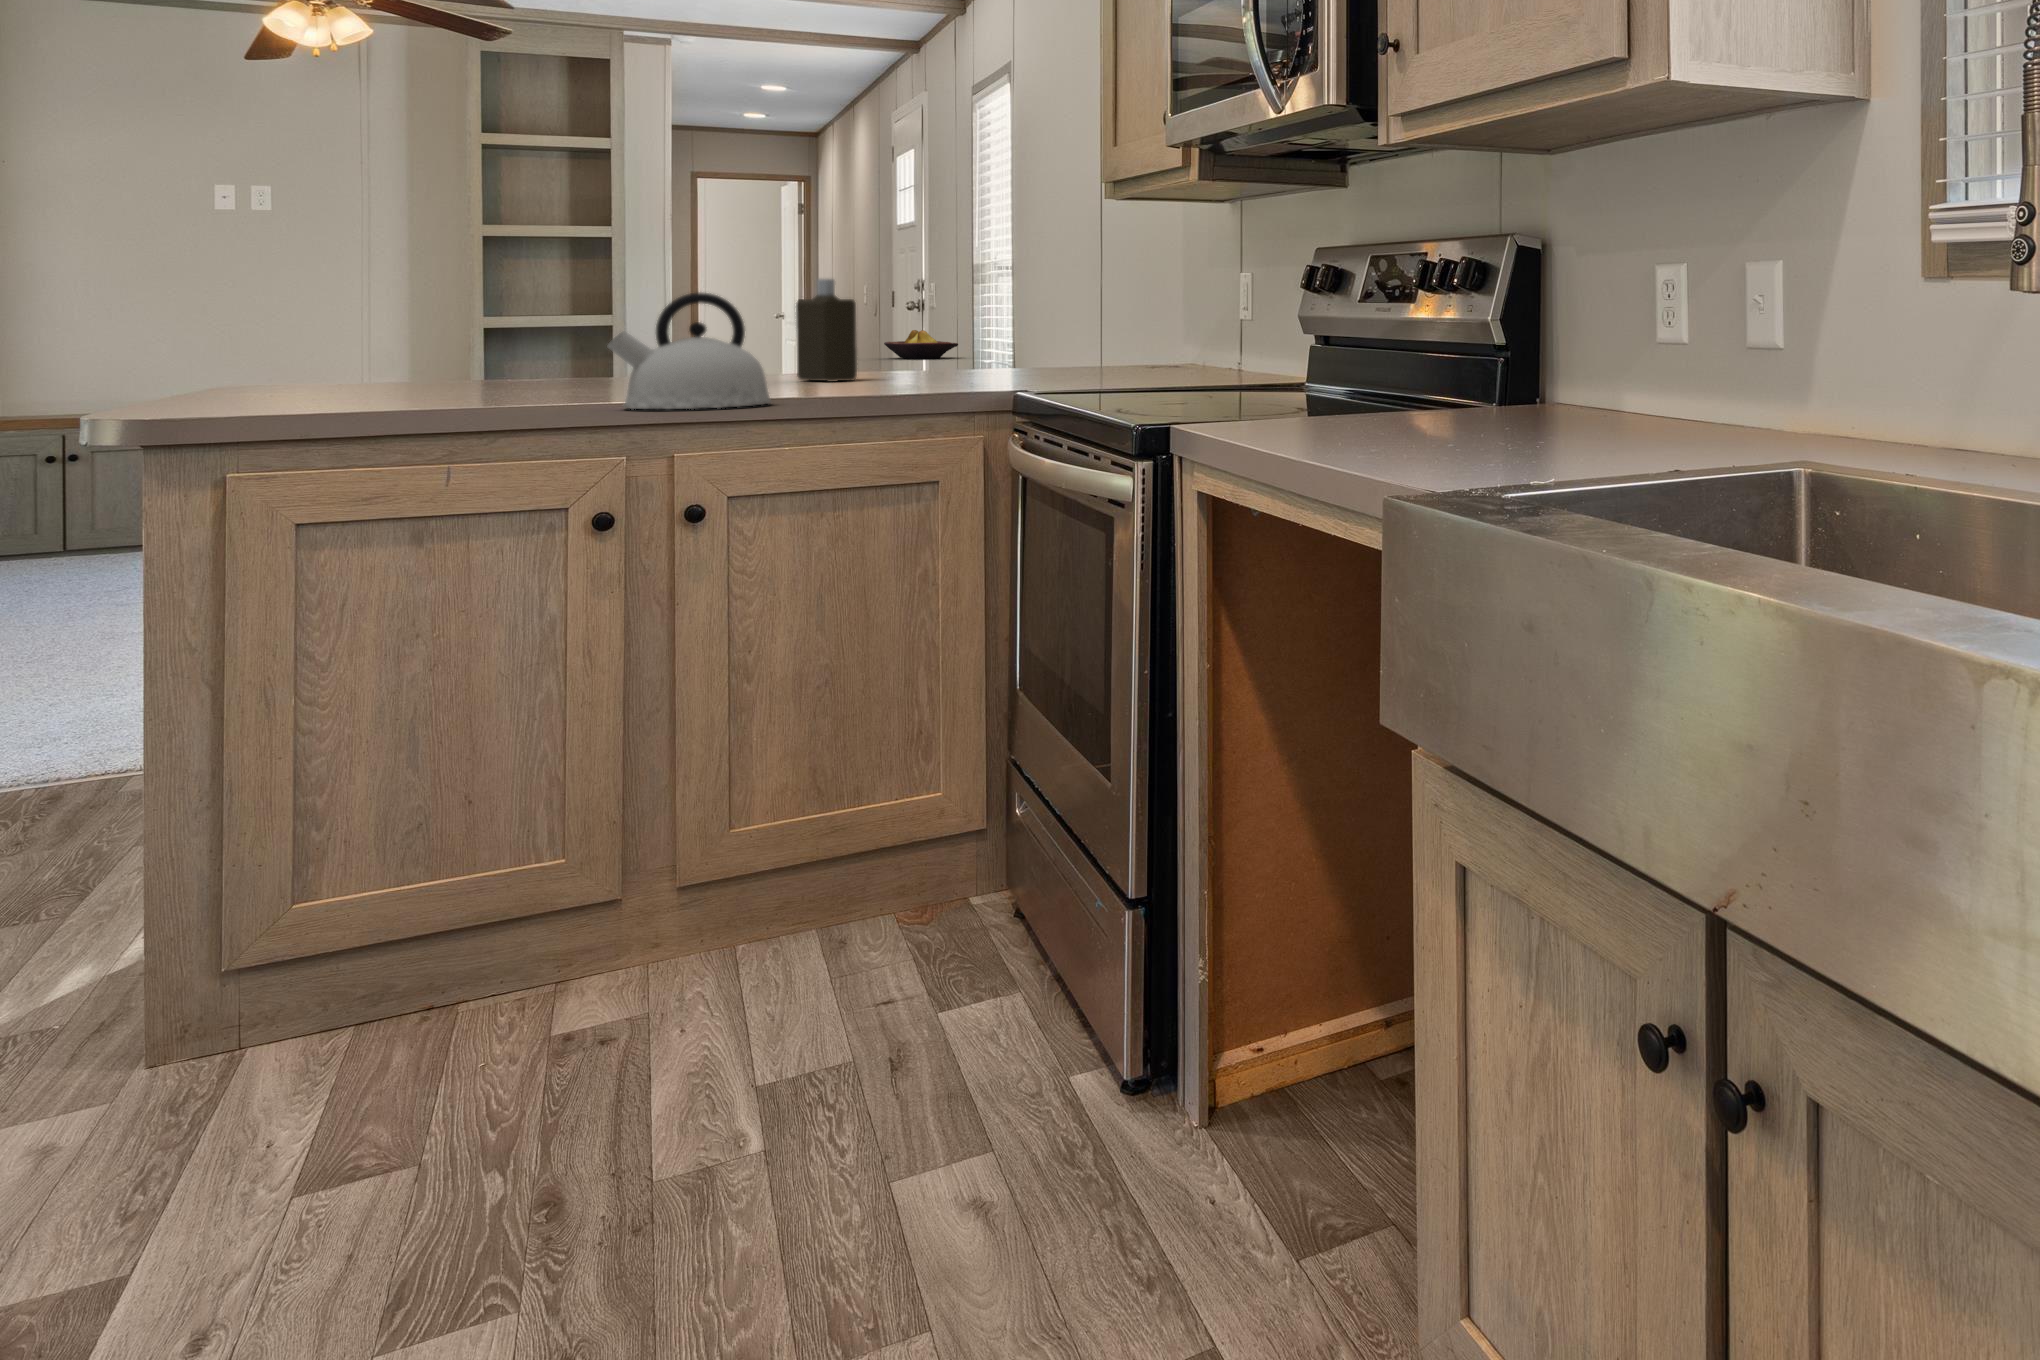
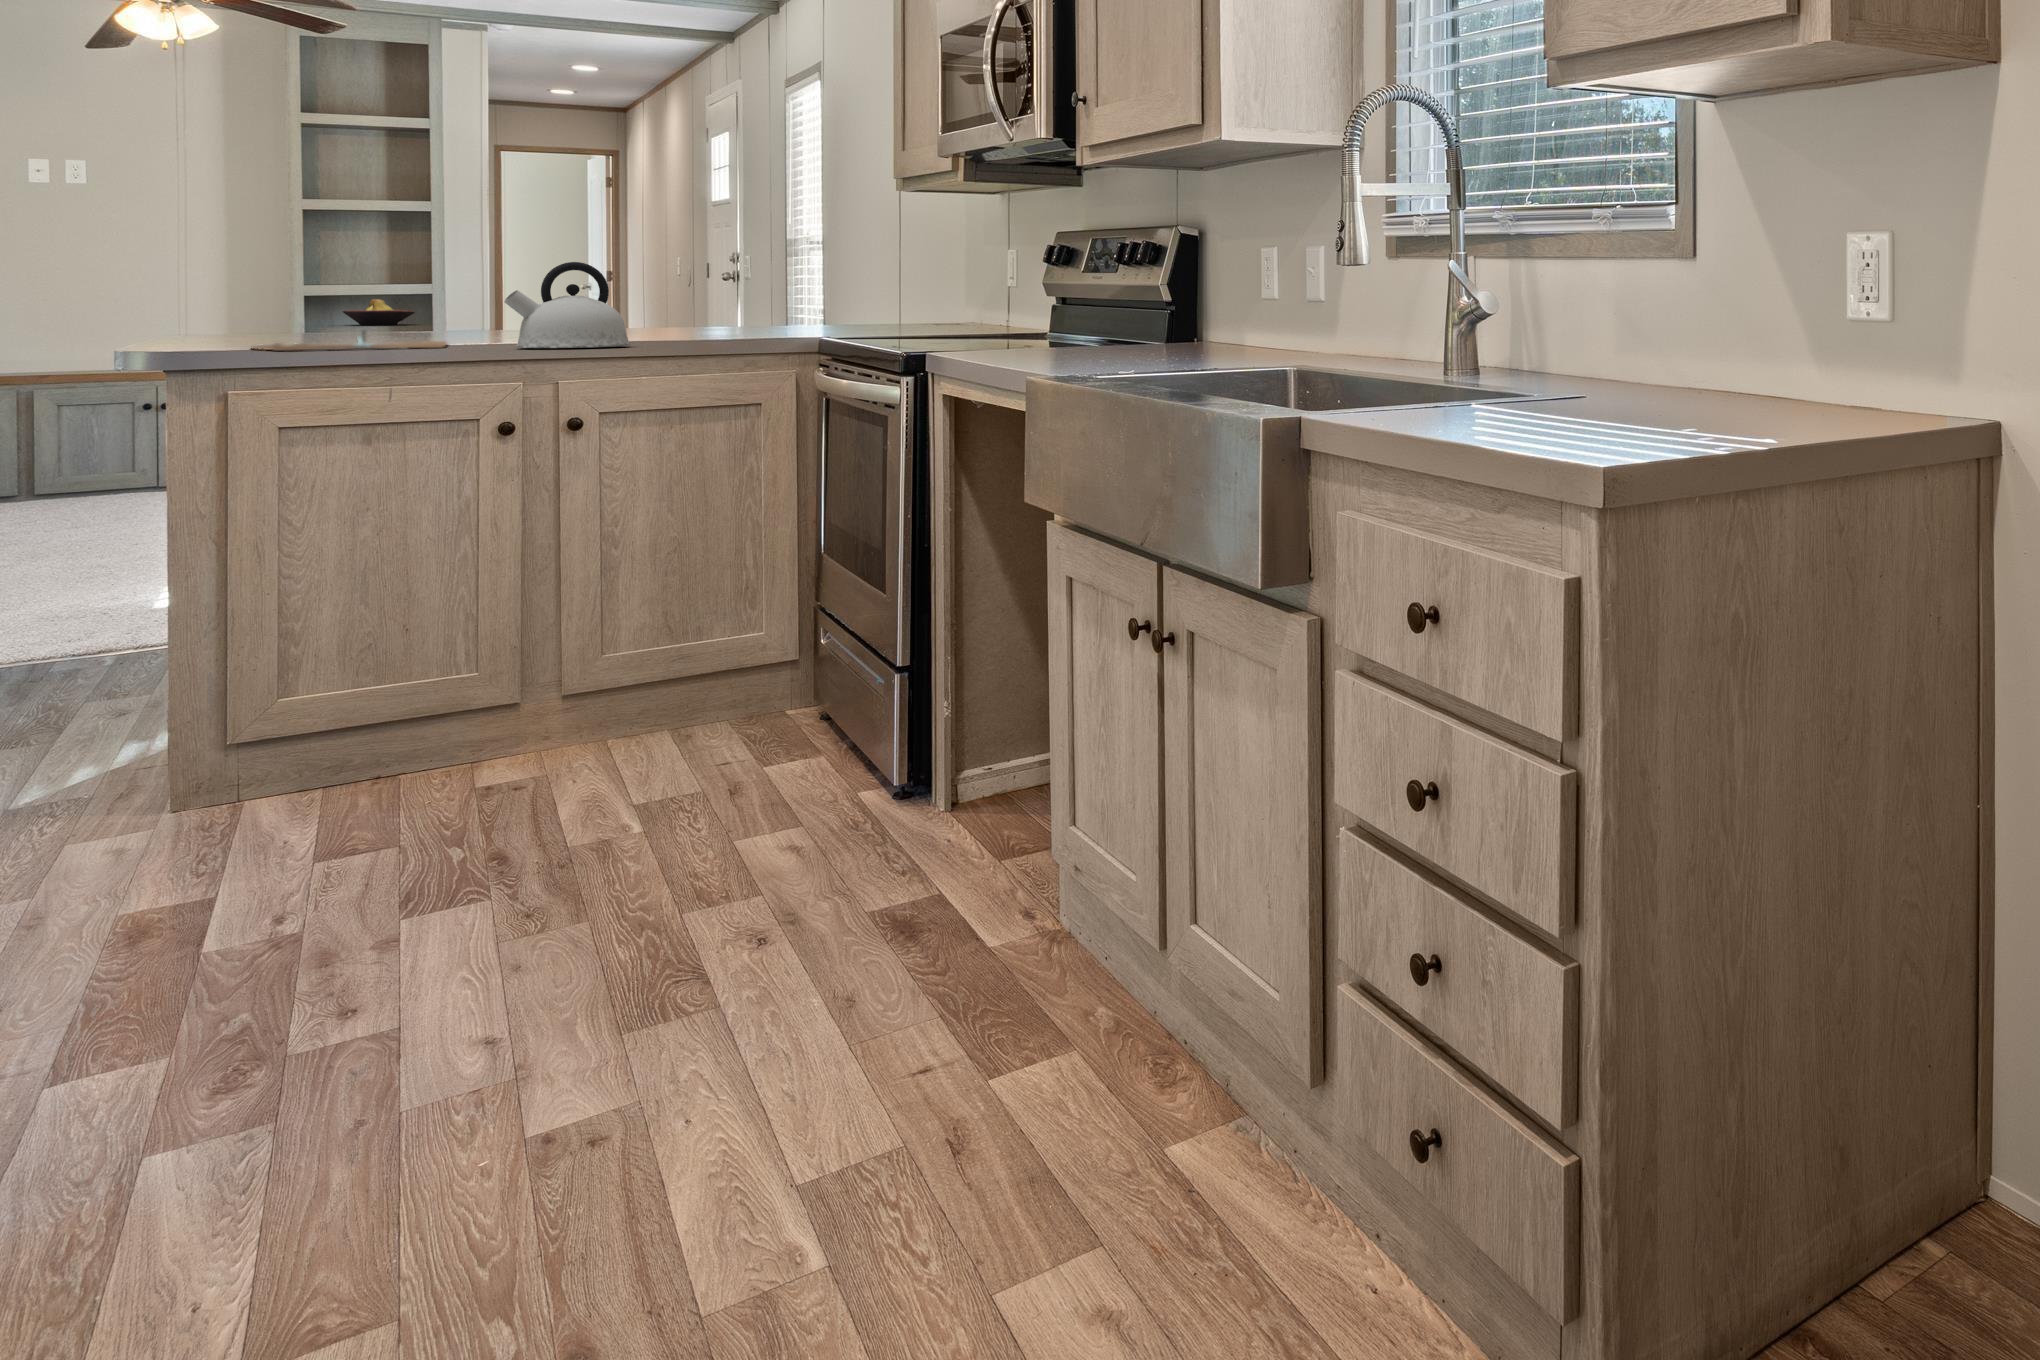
bottle: present [796,279,857,382] -> none [635,252,687,336]
fruit bowl: present [884,330,958,359] -> present [342,299,415,325]
cutting board: none [294,381,556,415] -> present [252,330,447,351]

